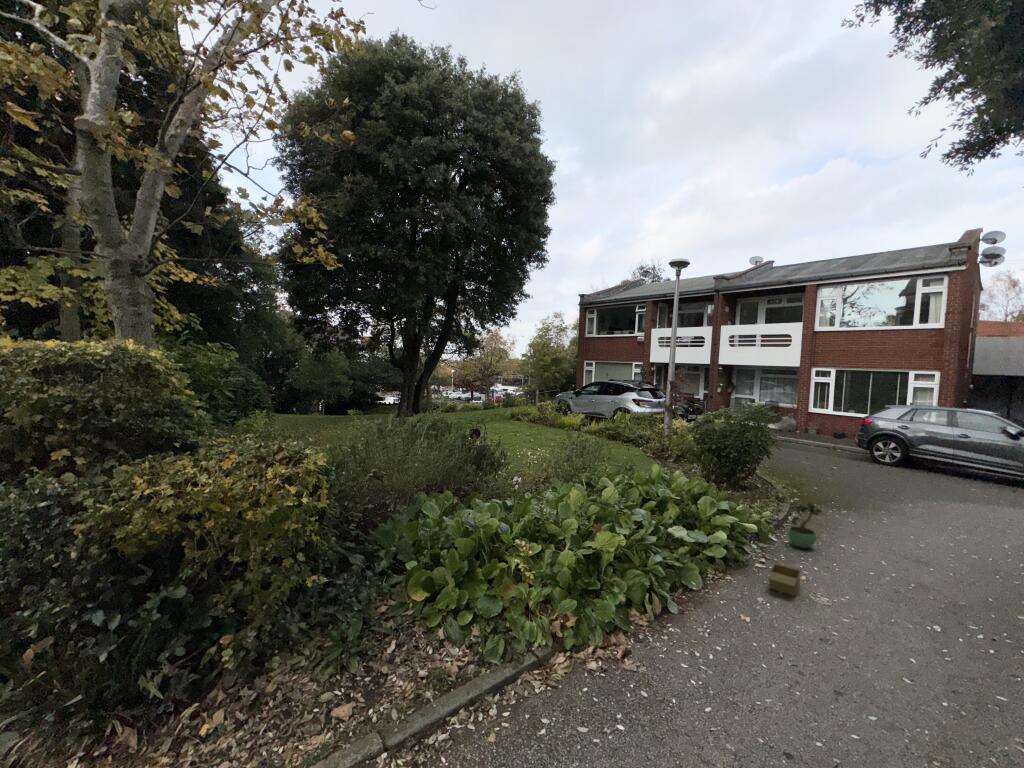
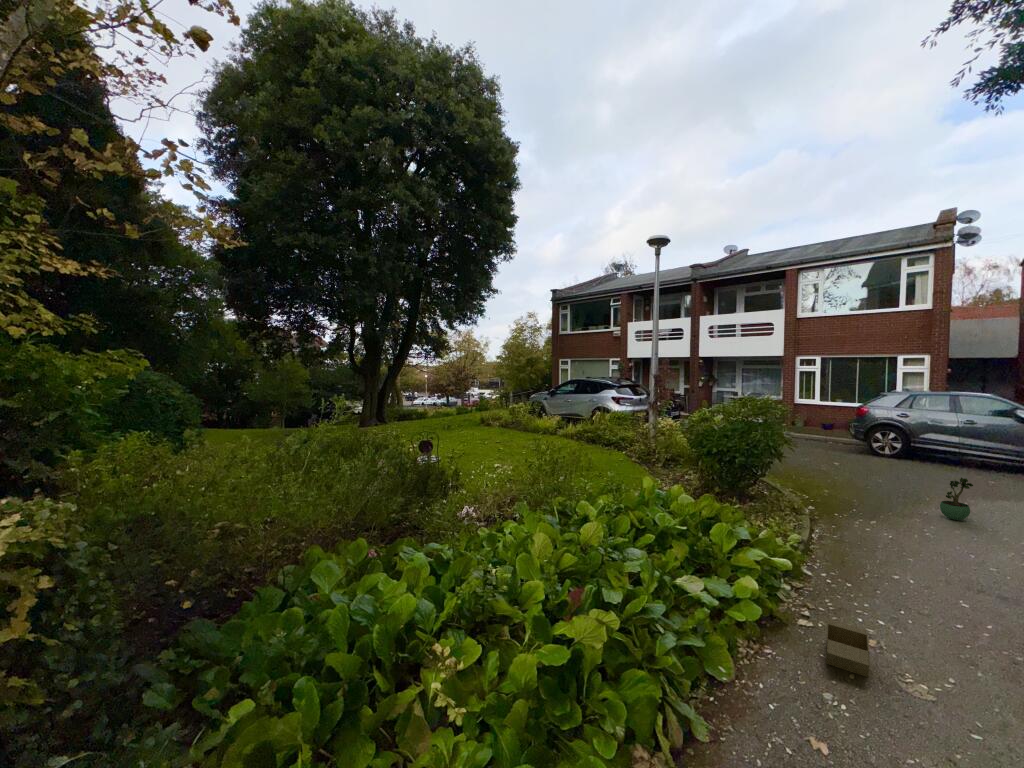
potted plant: present [788,503,822,548] -> present [940,477,973,520]

